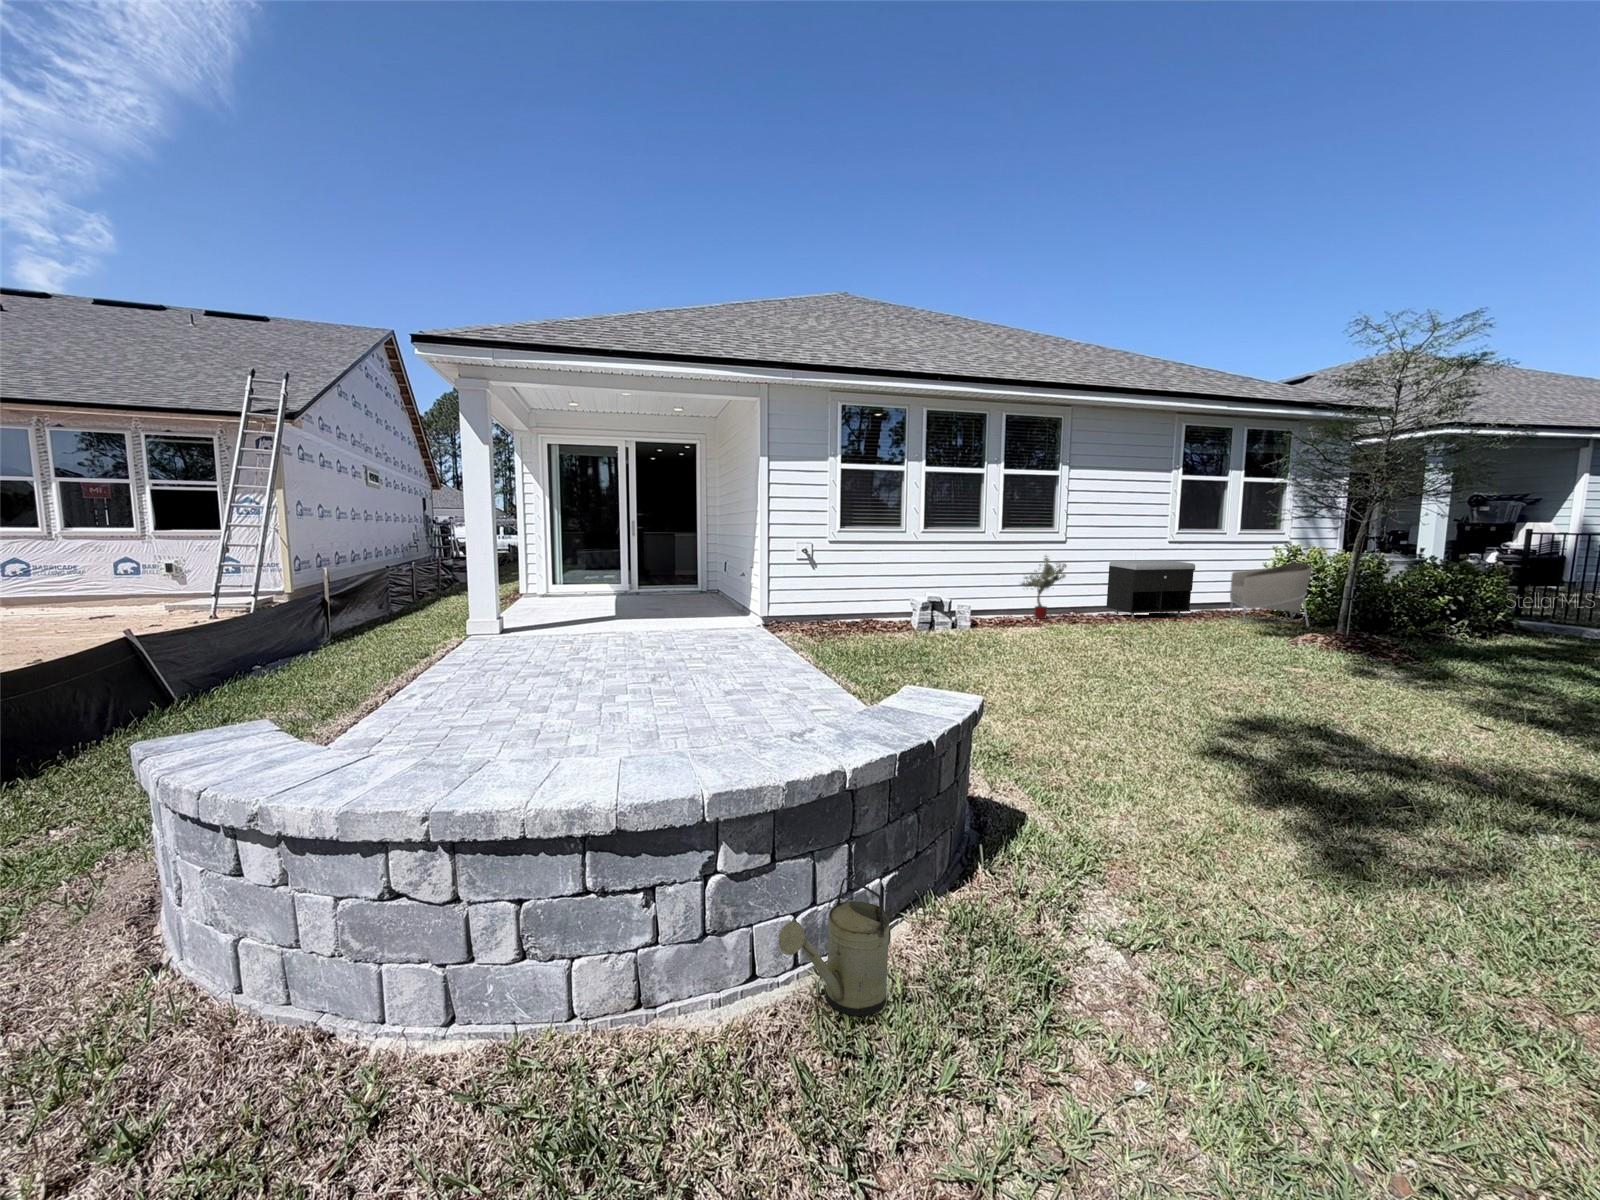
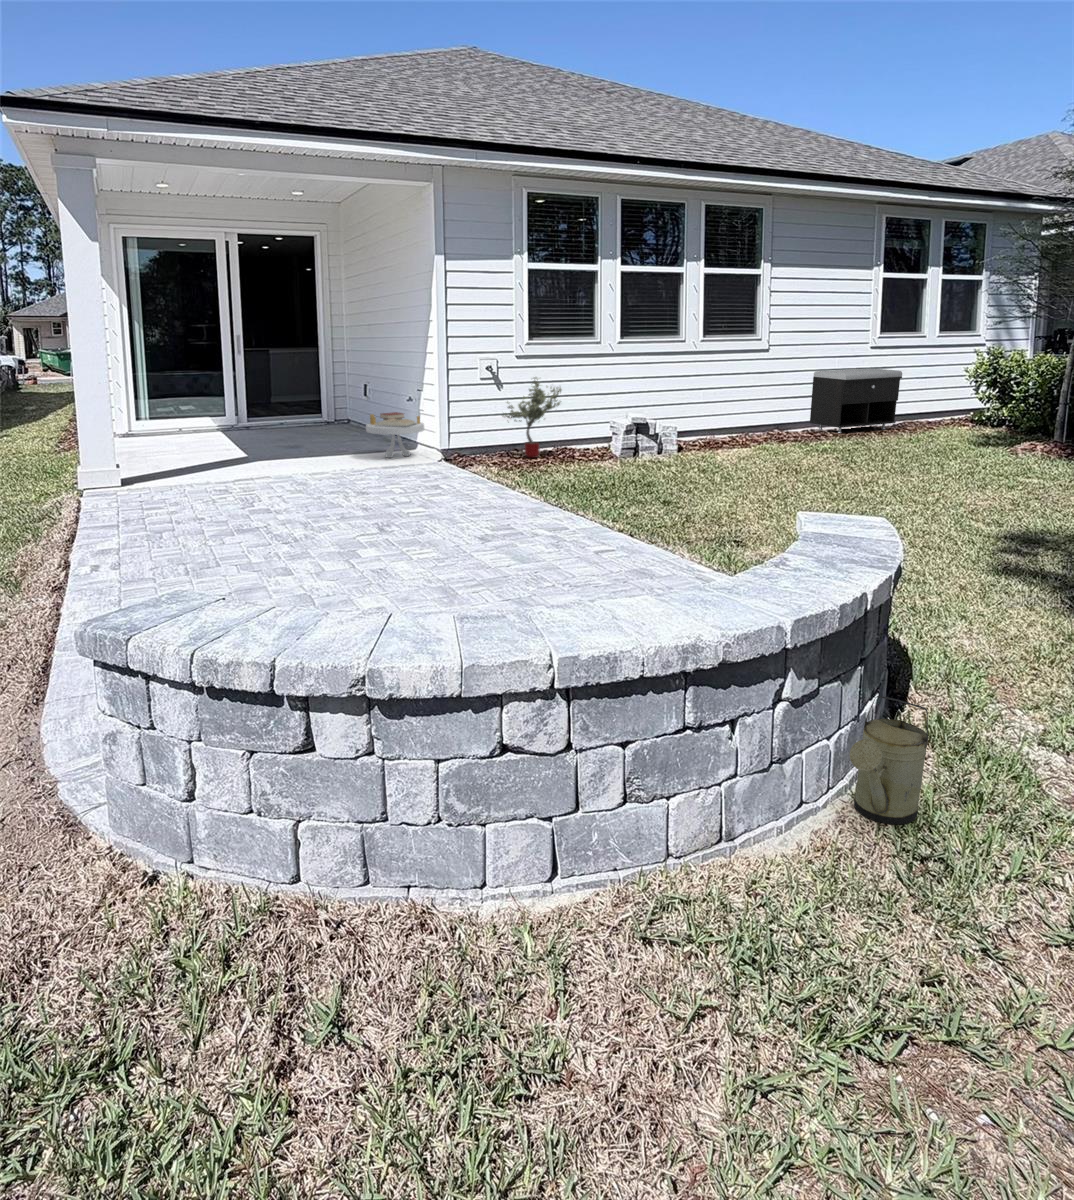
potted tree: present [1021,556,1067,619] -> present [503,377,562,458]
armchair: present [1230,563,1312,626] -> none [930,366,1018,433]
side table: none [690,581,739,619] -> present [366,412,424,458]

